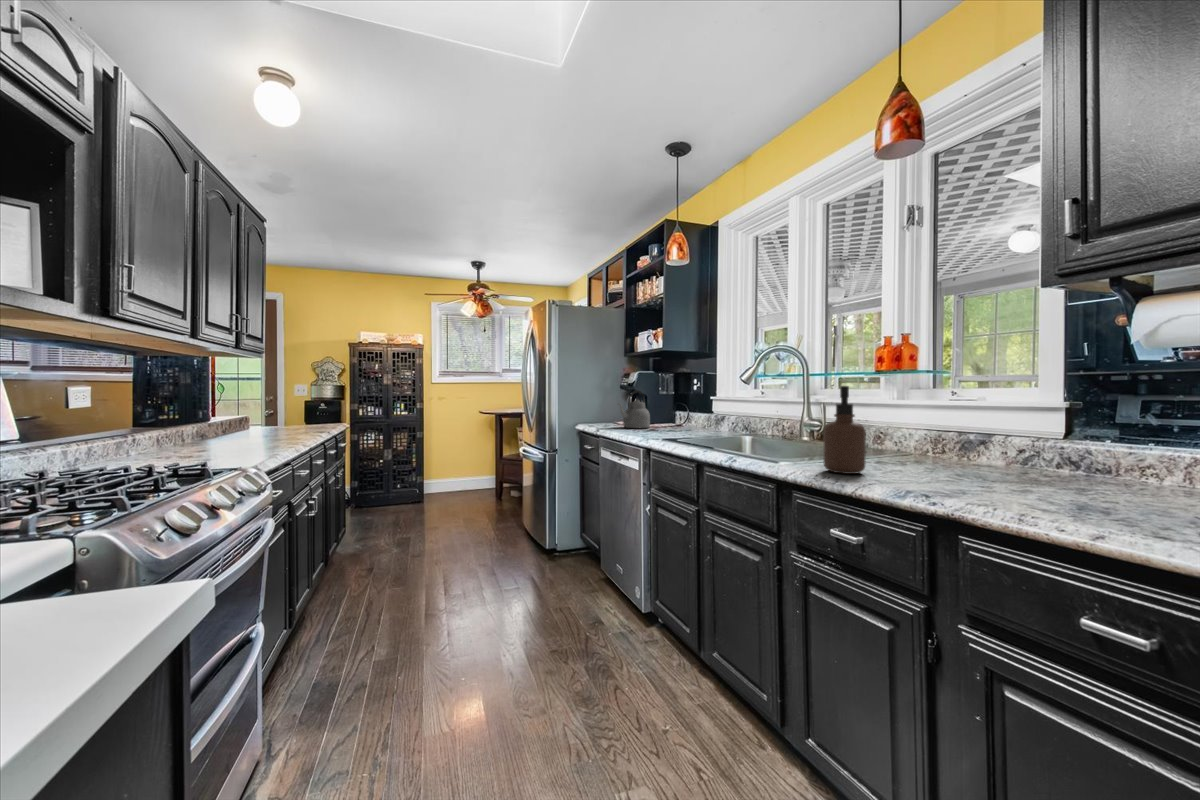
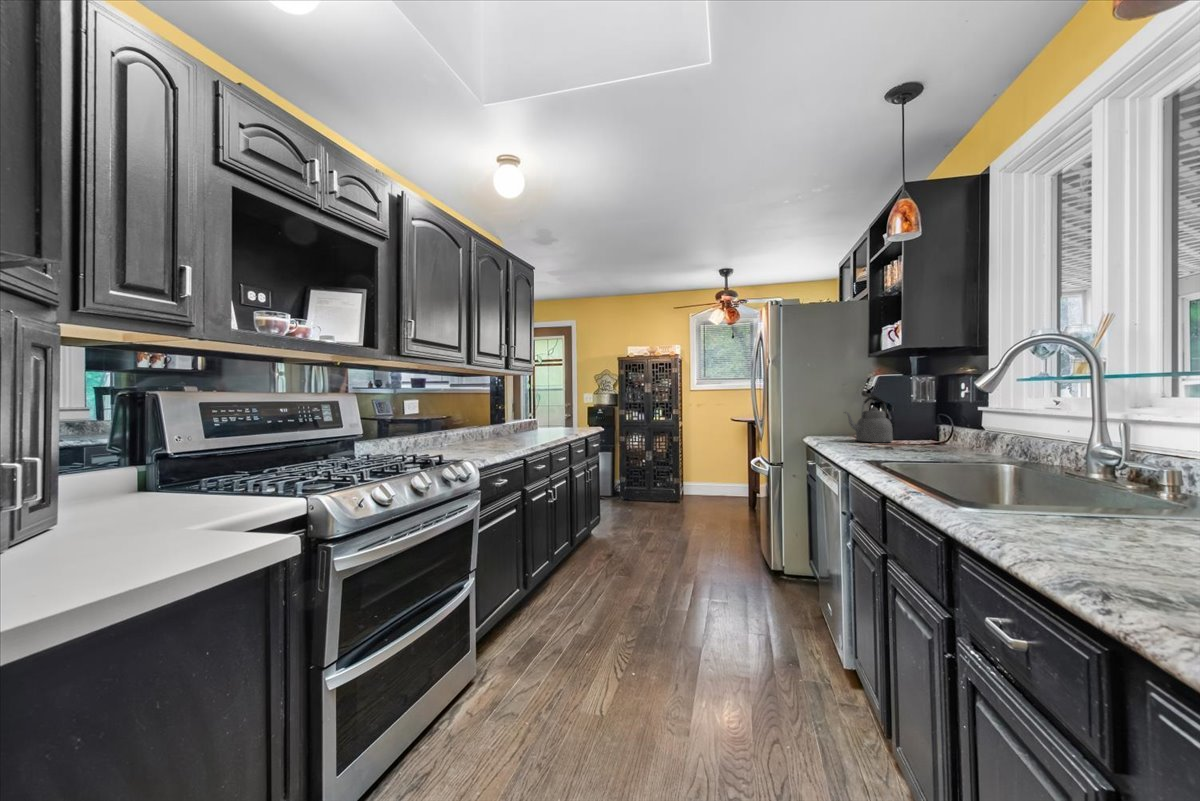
soap dispenser: present [823,386,866,474] -> none [1039,394,1125,539]

